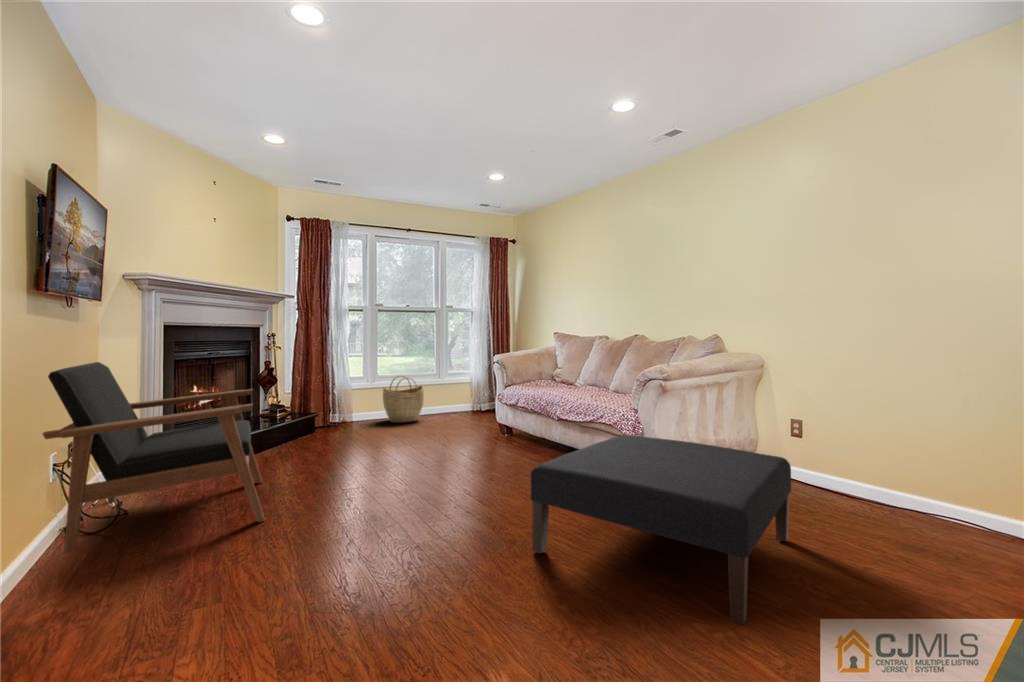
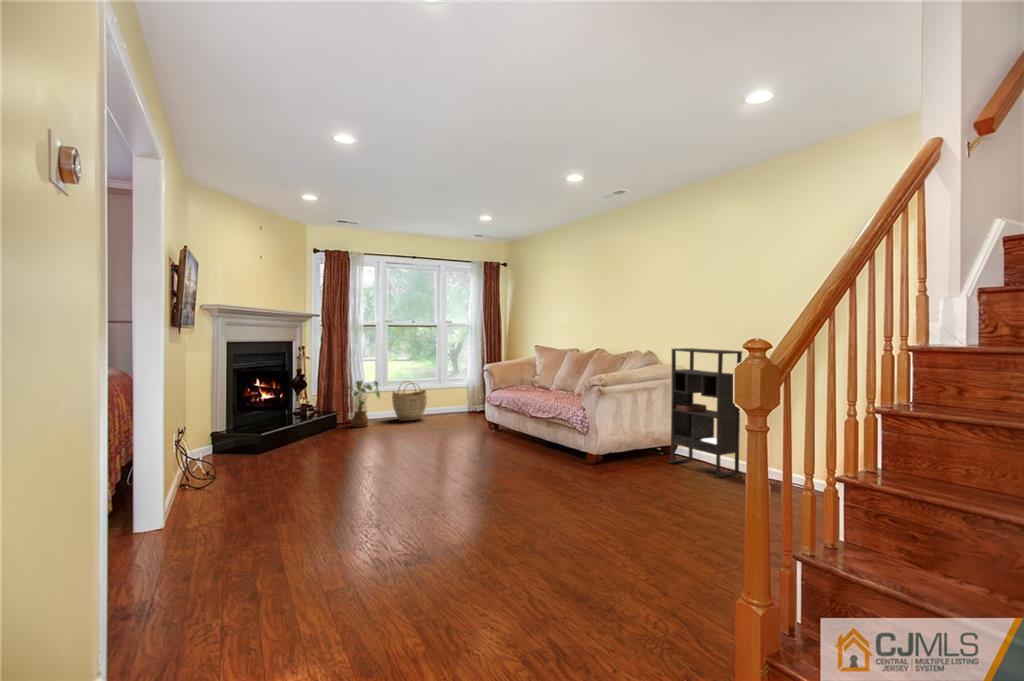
bookshelf: none [748,331,860,506] -> present [669,348,742,478]
armchair: present [42,362,265,554] -> none [177,372,313,498]
house plant: none [324,374,368,431] -> present [345,381,380,427]
ottoman: present [531,435,791,624] -> none [491,426,670,532]

